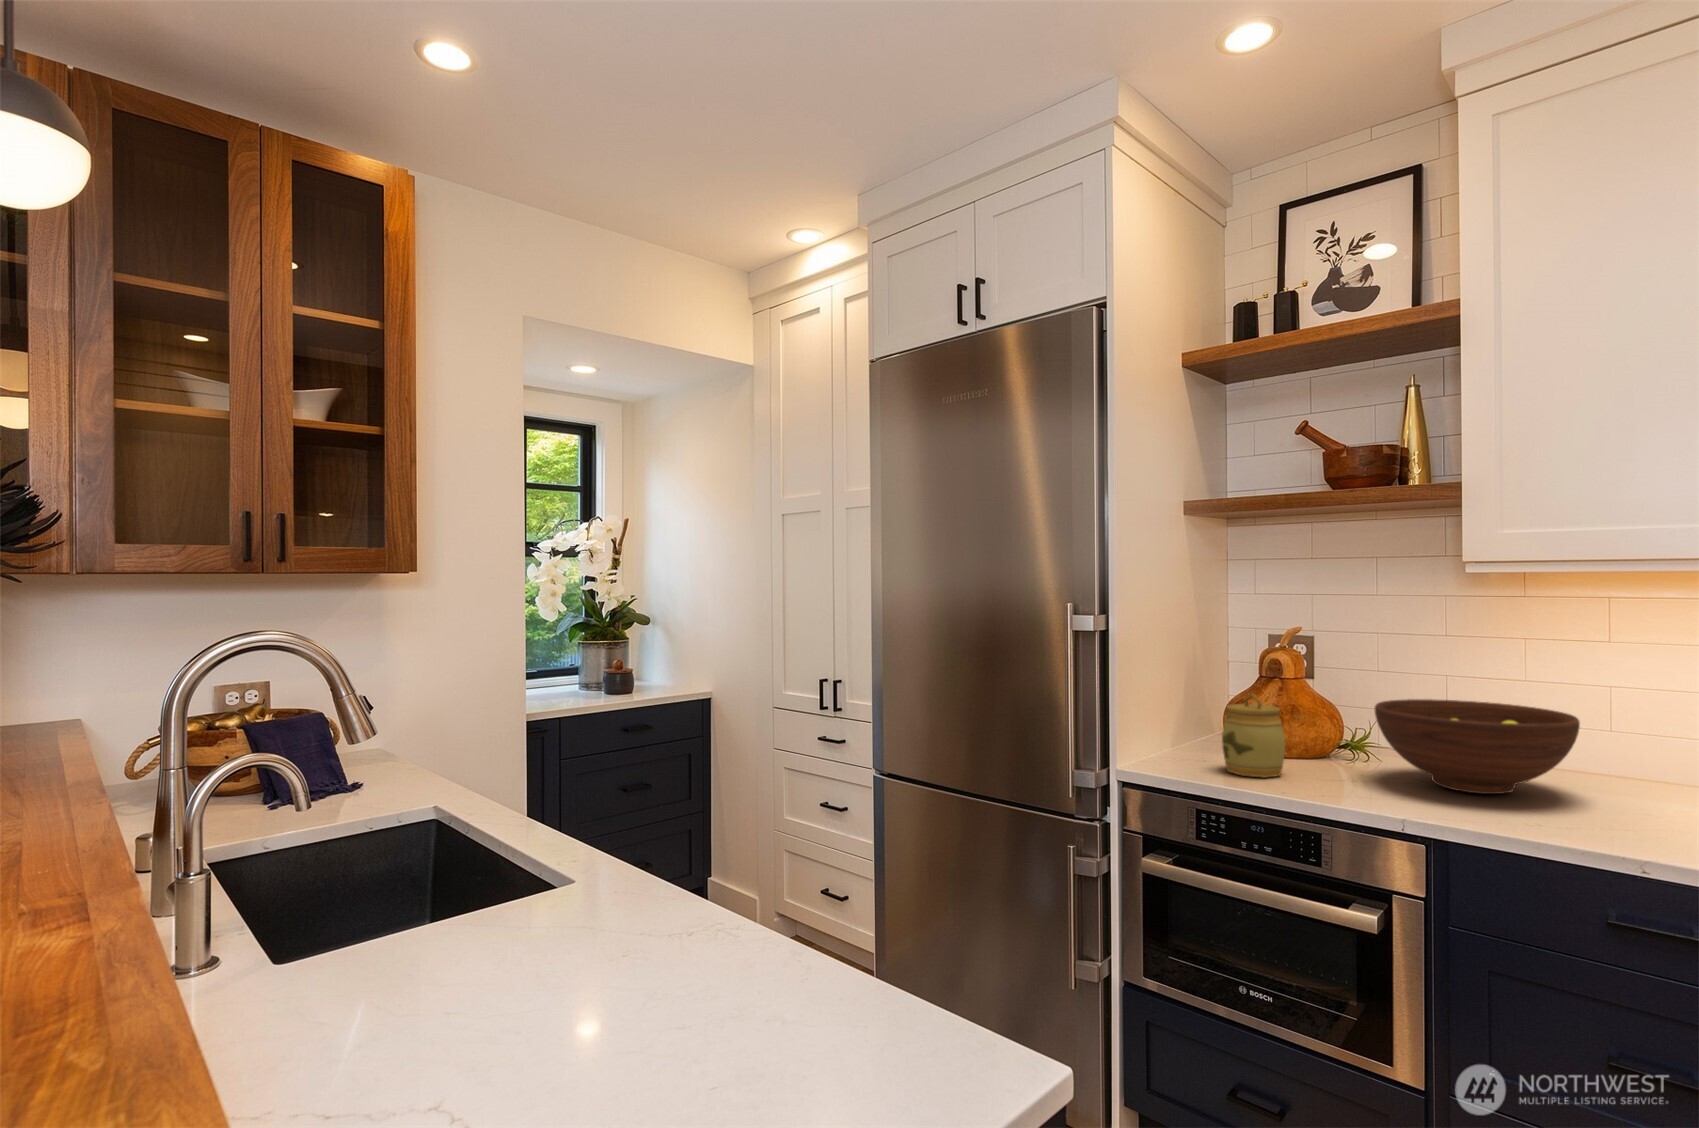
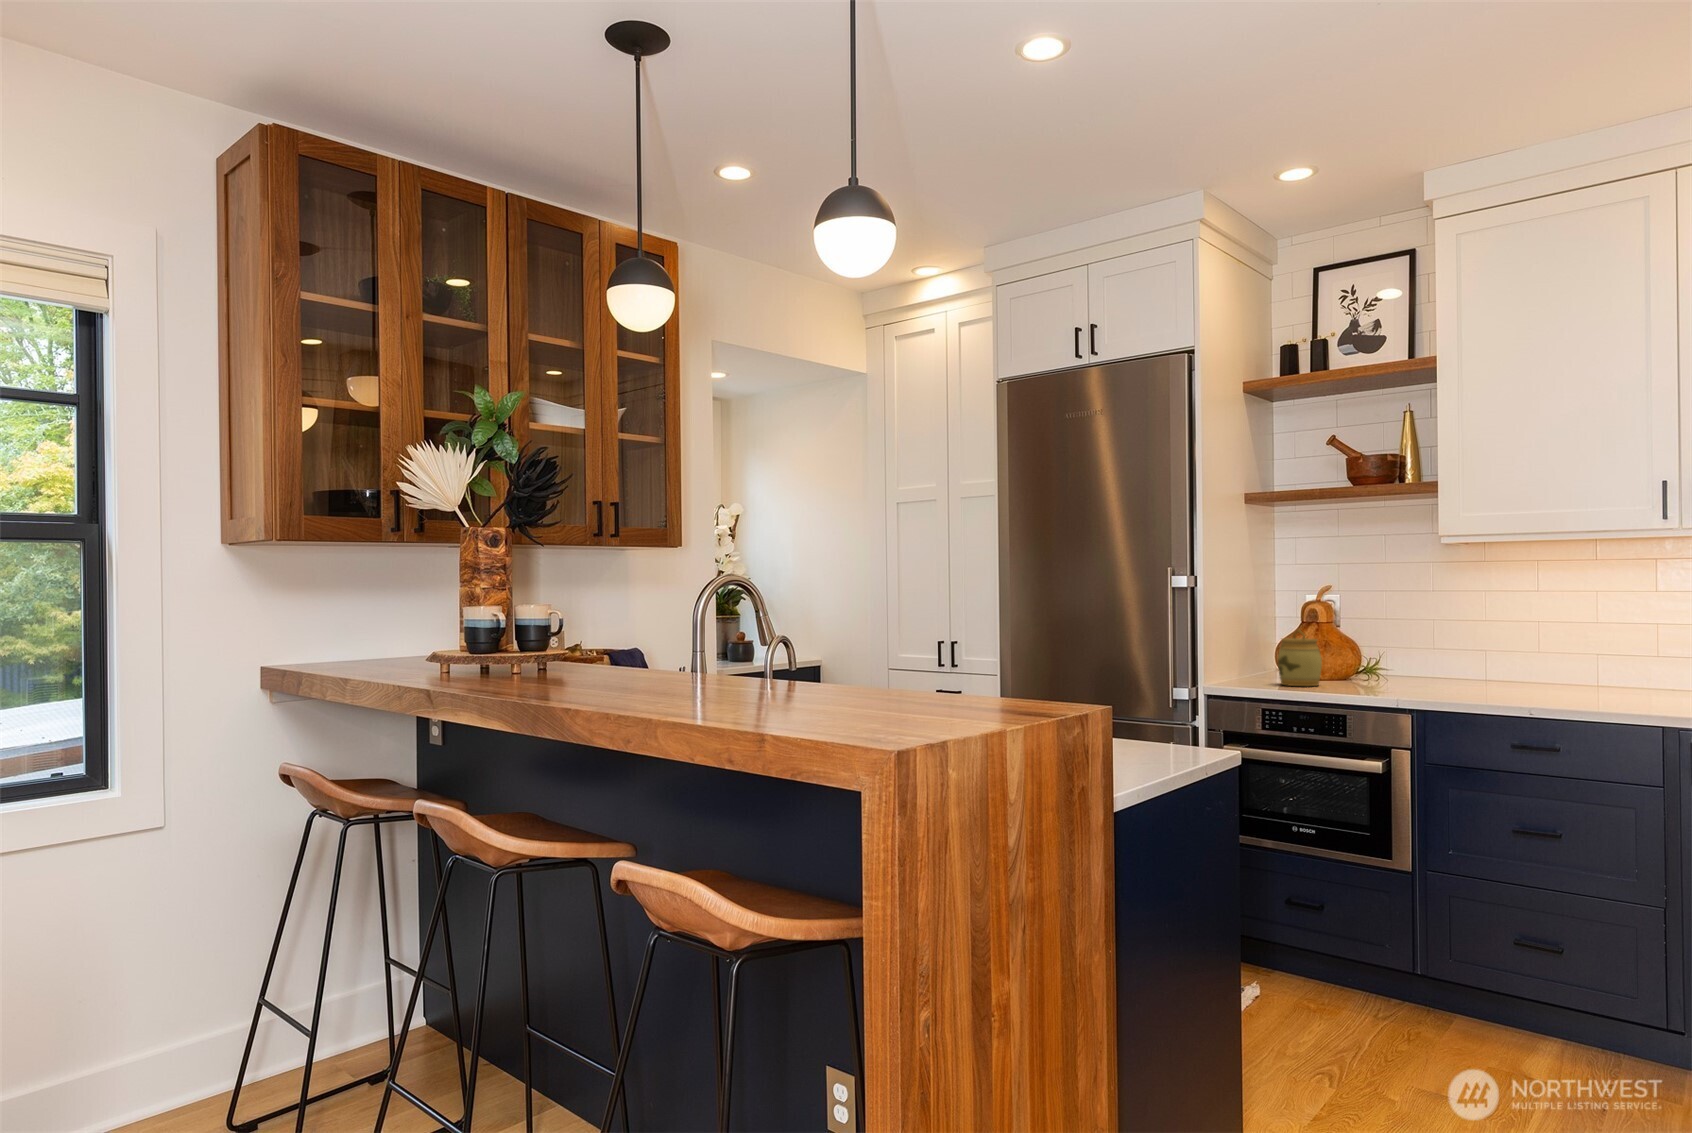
fruit bowl: present [1375,699,1580,794] -> none [1382,633,1510,688]

